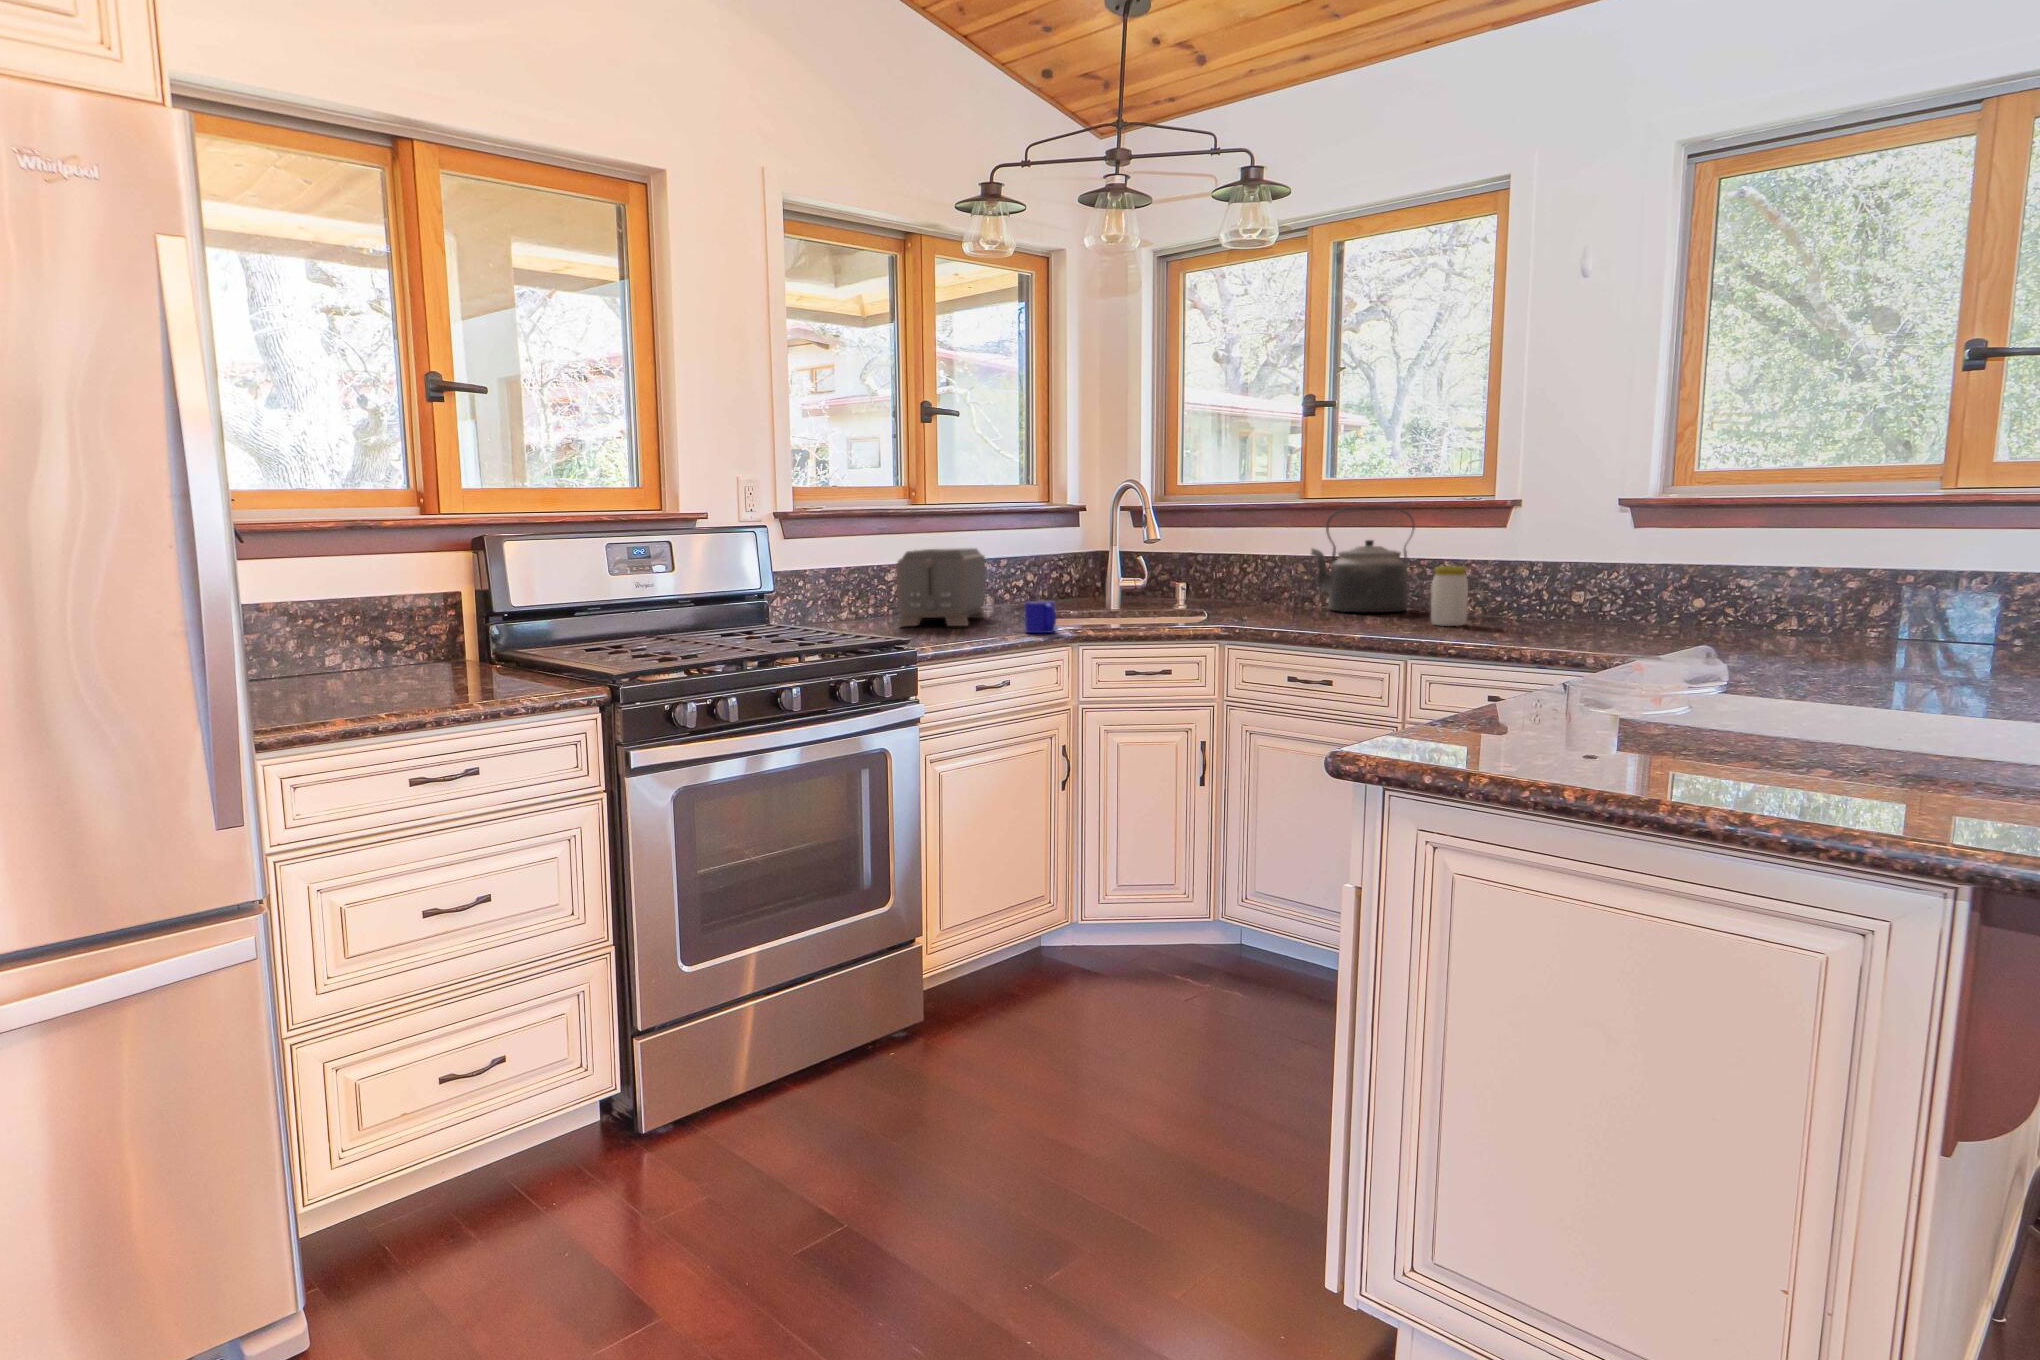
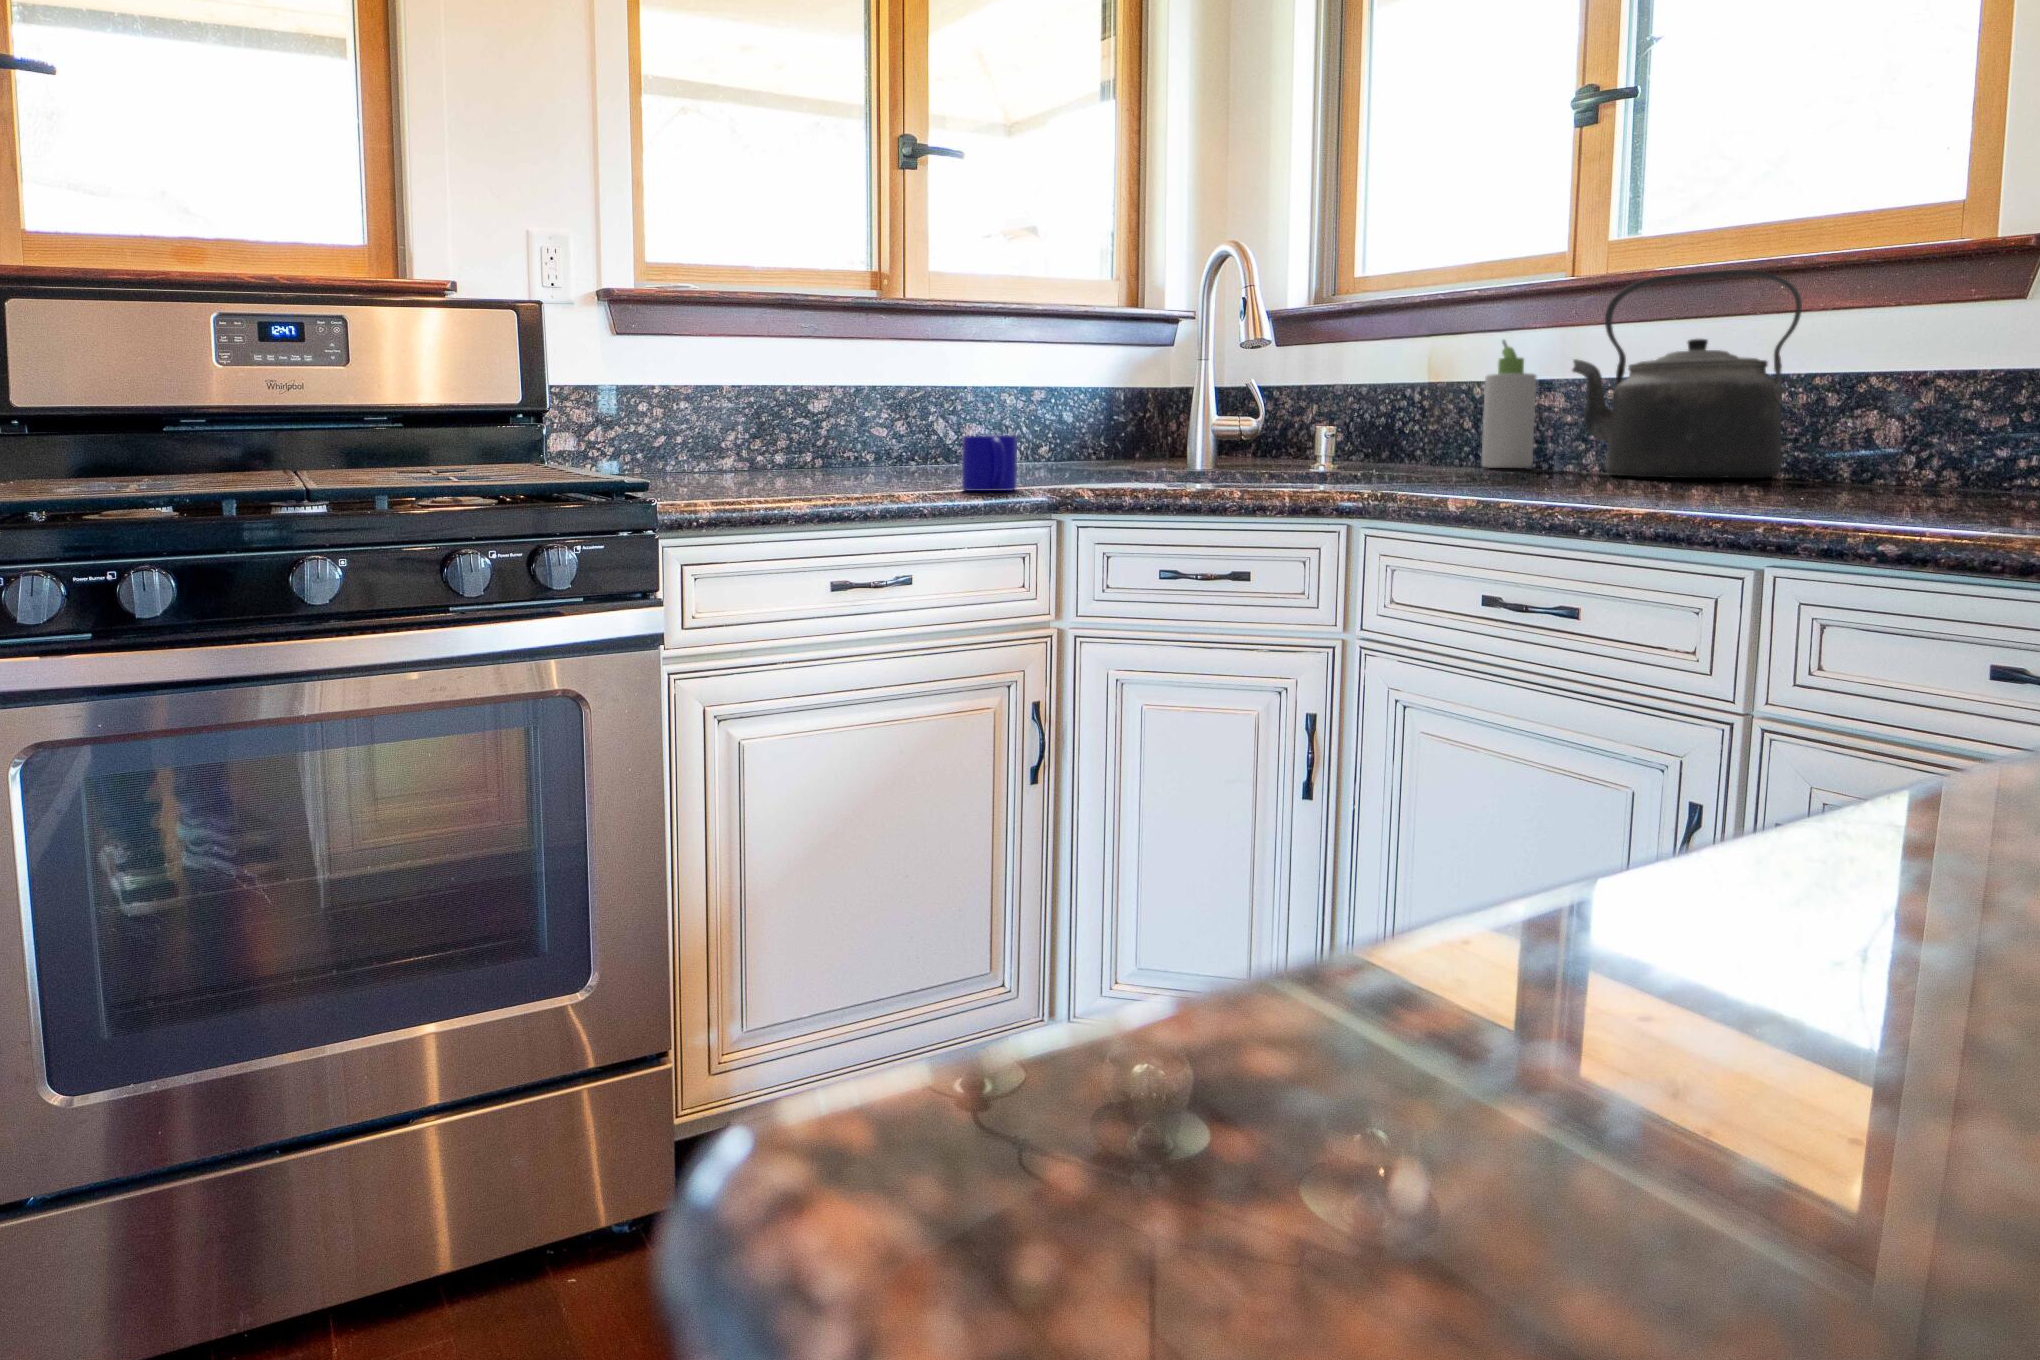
bottle: none [1263,533,1290,605] -> present [1481,340,1536,468]
toaster: present [897,548,986,626] -> none [785,352,969,480]
jar: present [1431,566,1468,626] -> none [1828,368,1930,499]

